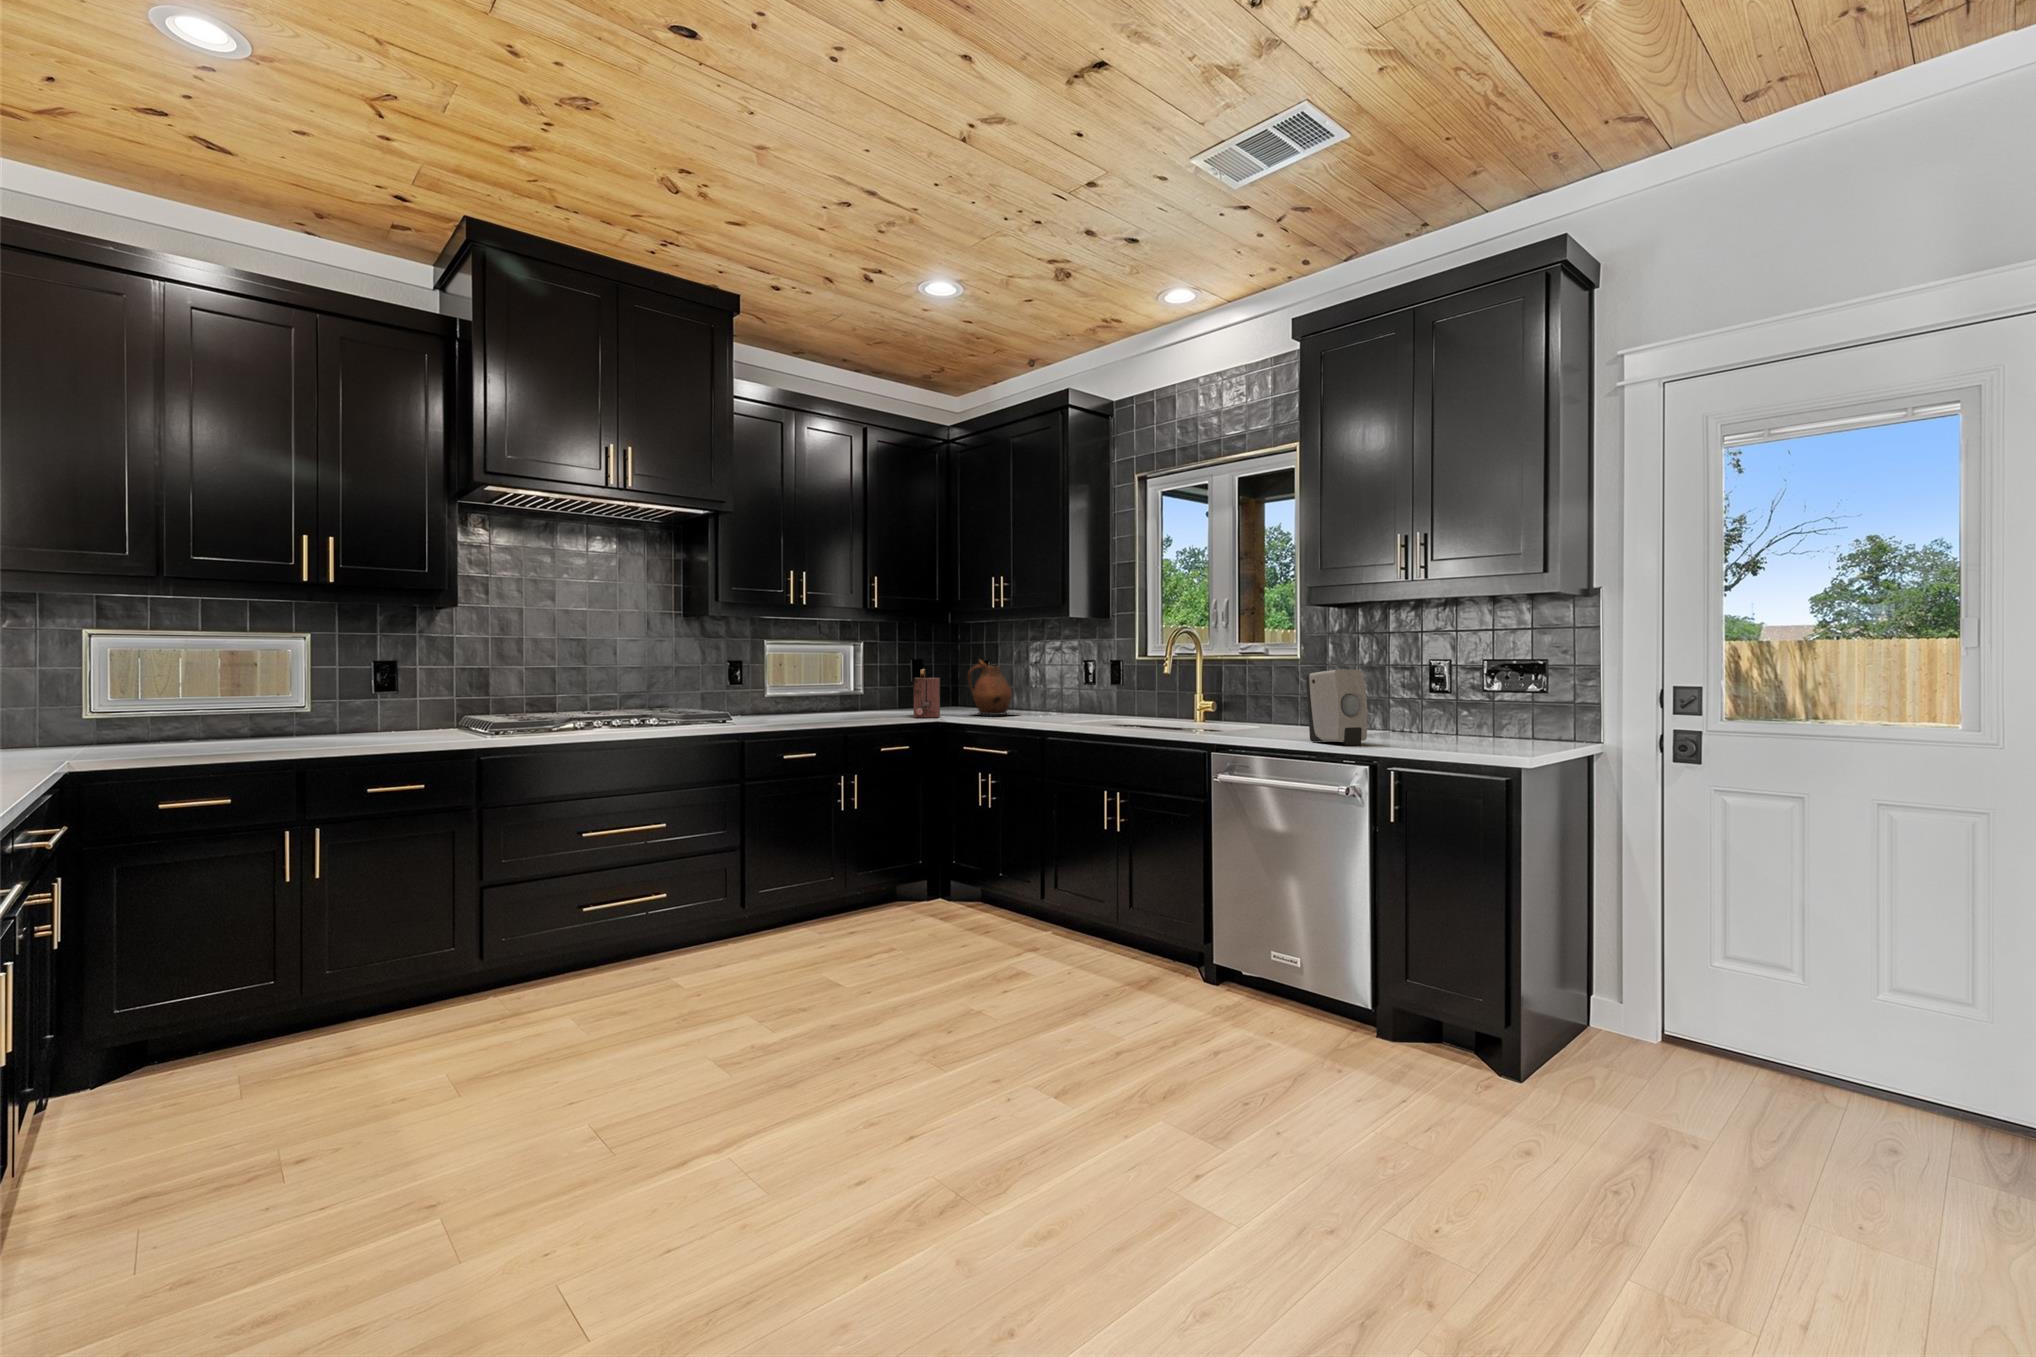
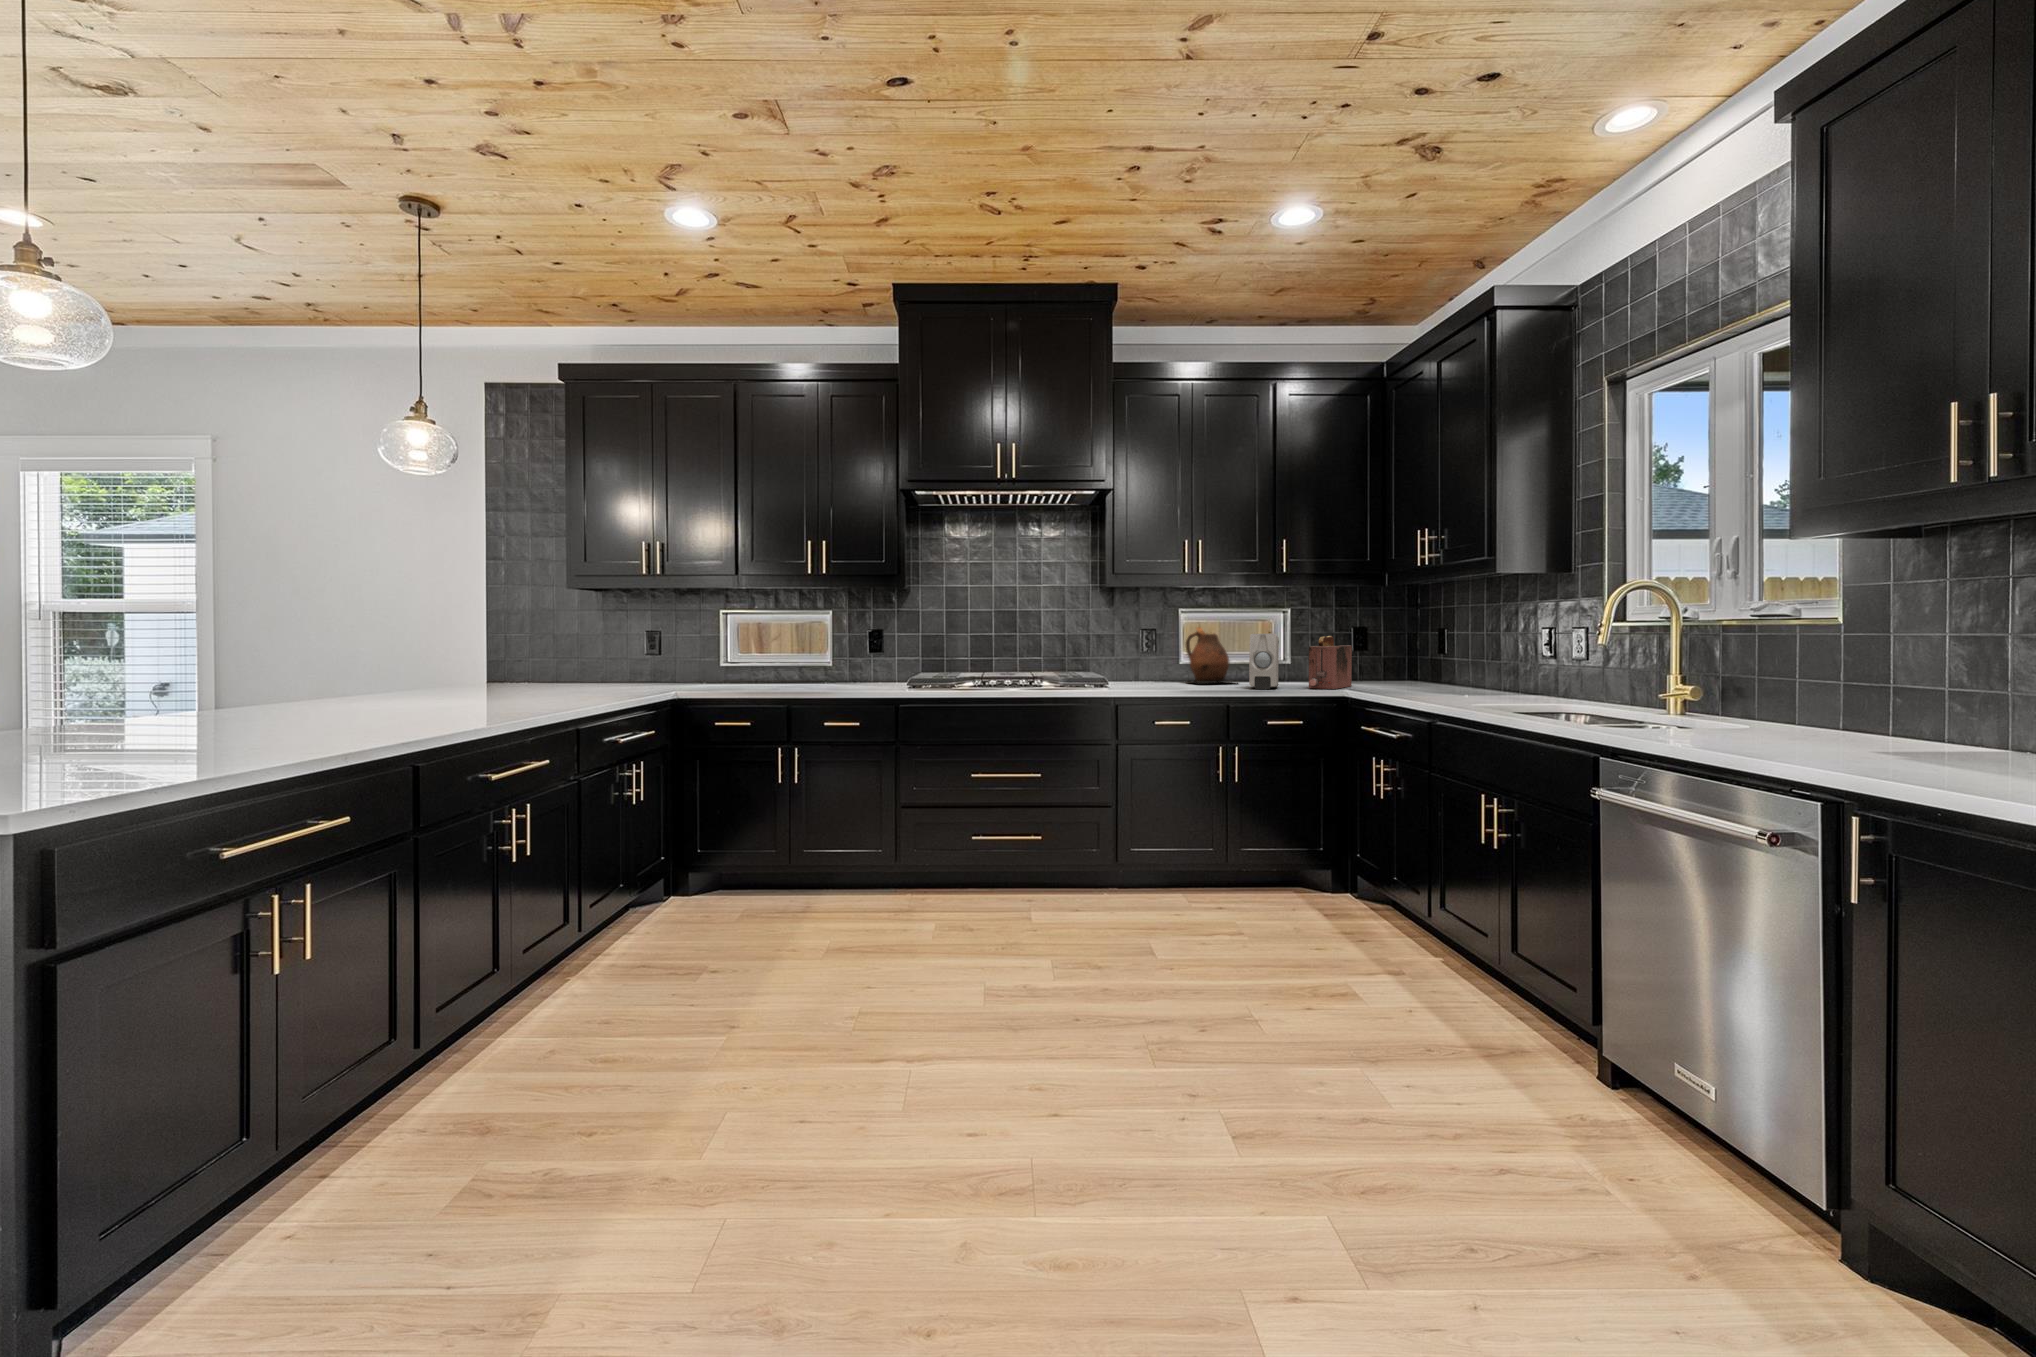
ceramic pitcher: present [968,661,1012,715] -> present [1185,627,1238,683]
soap dispenser: present [1307,670,1367,745] -> present [1249,634,1279,689]

